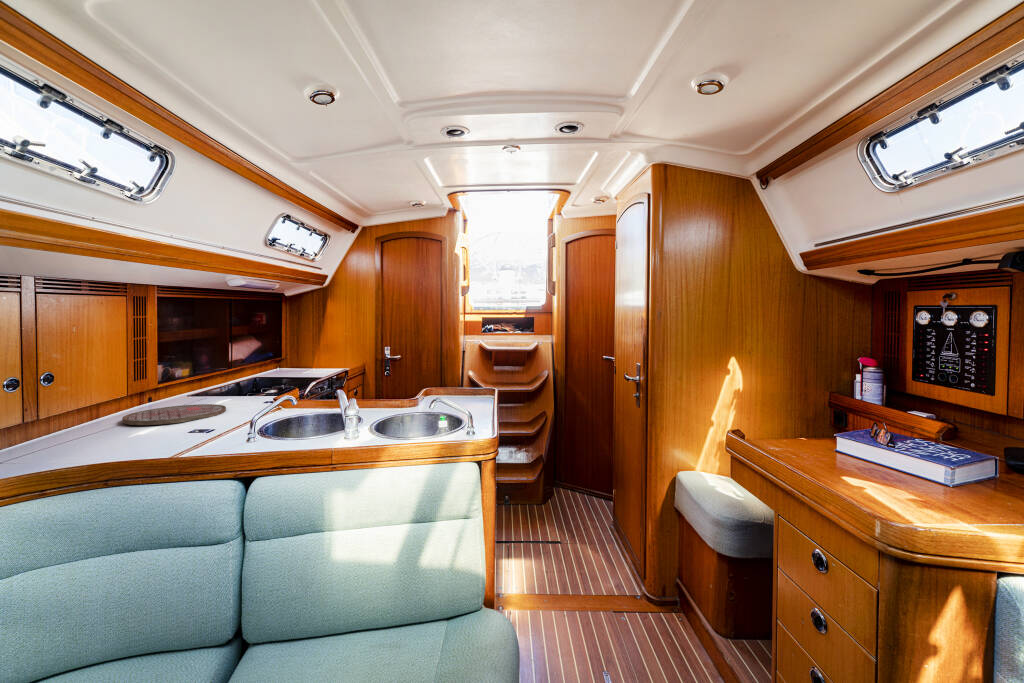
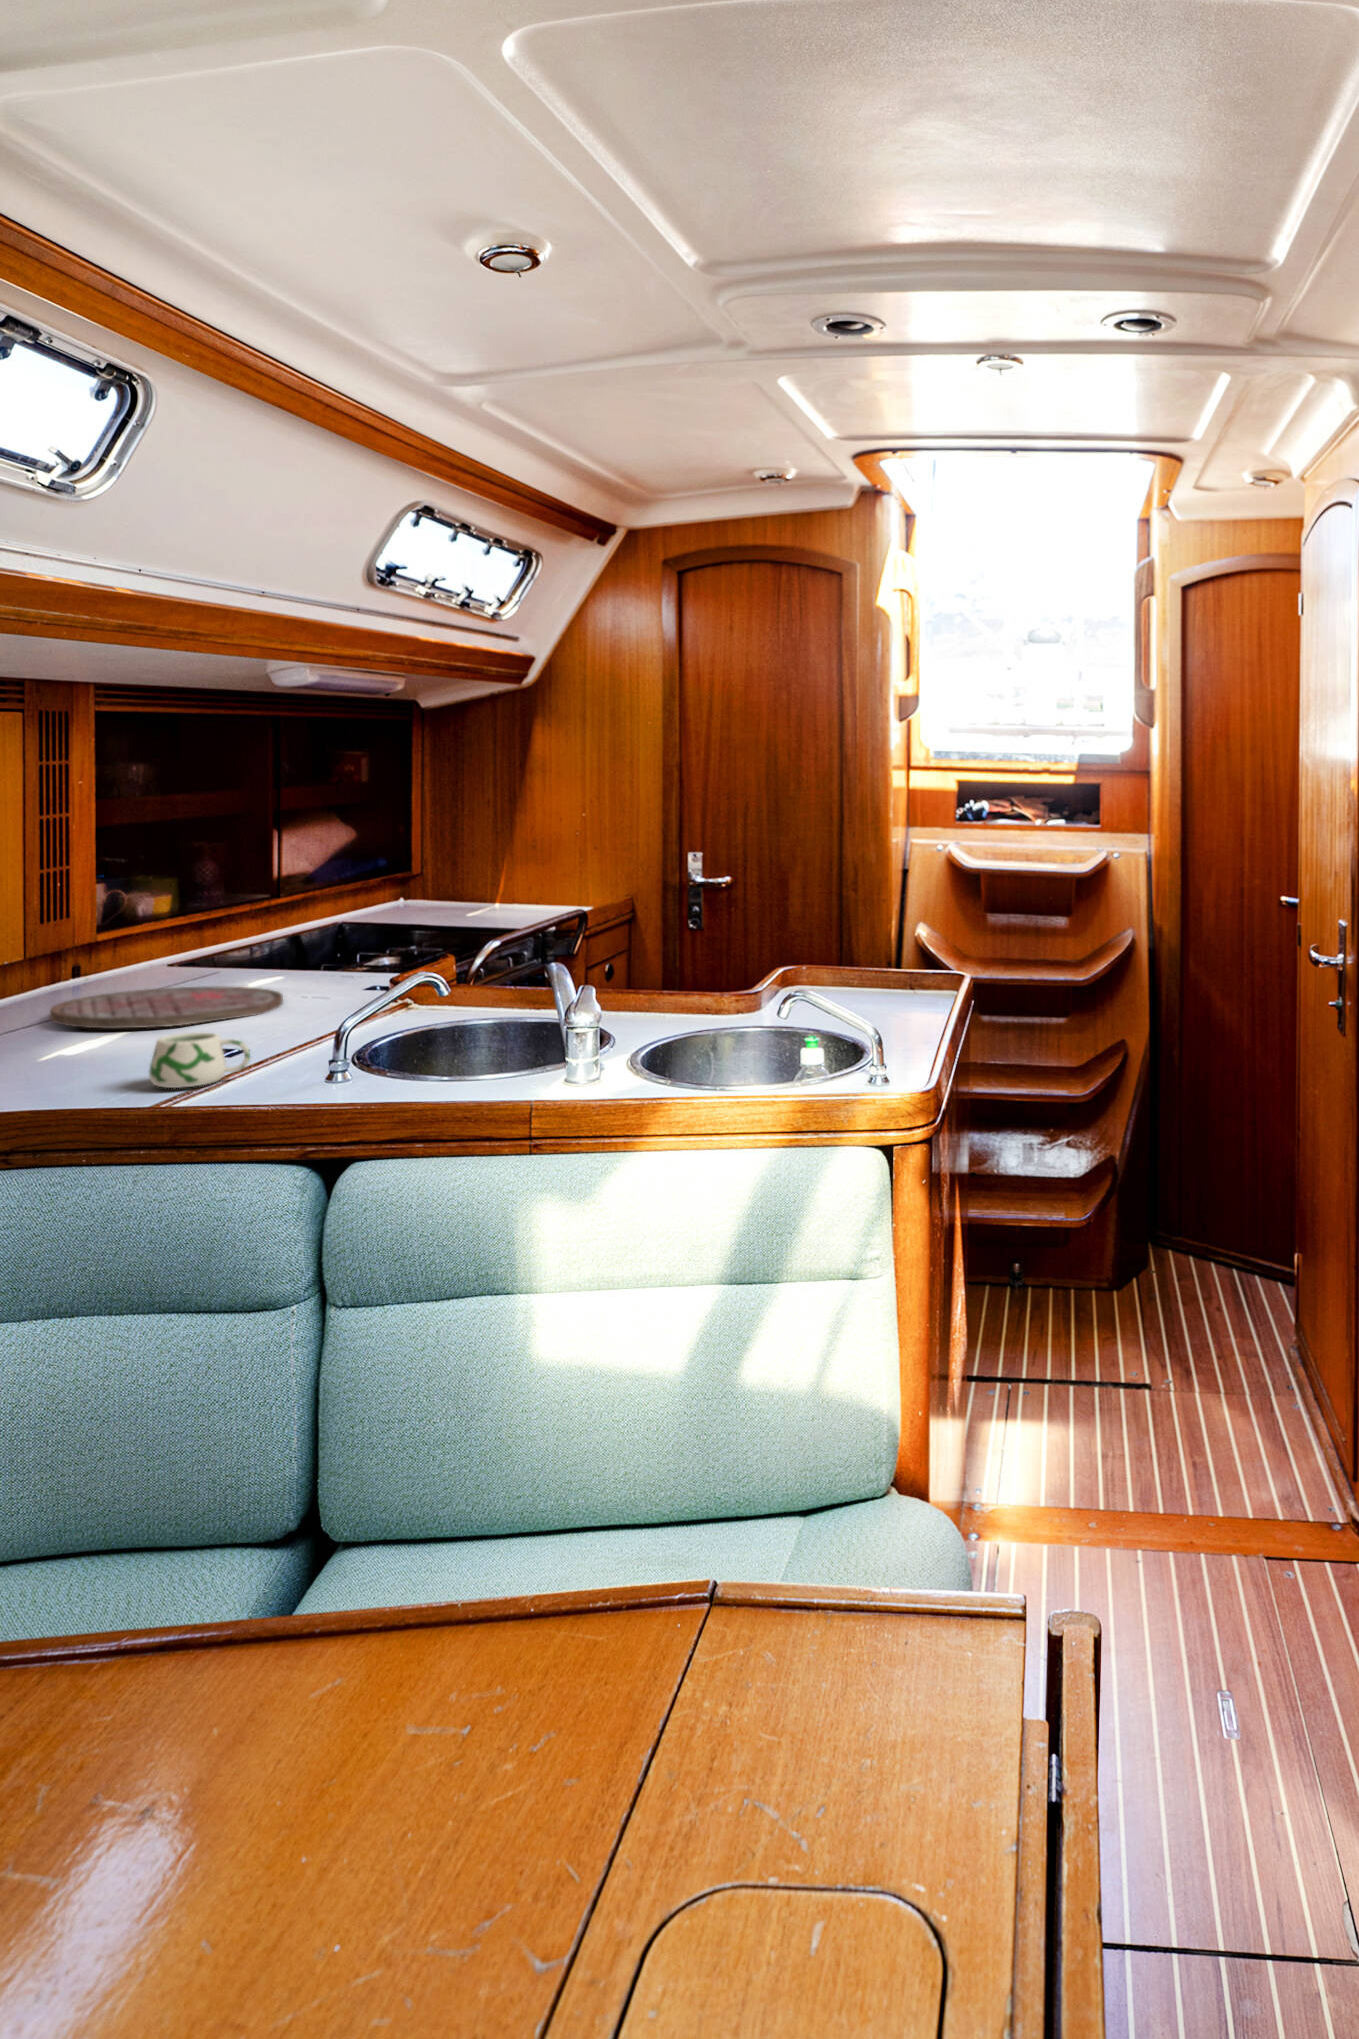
mug: none [161,428,208,452] -> present [149,1033,250,1088]

